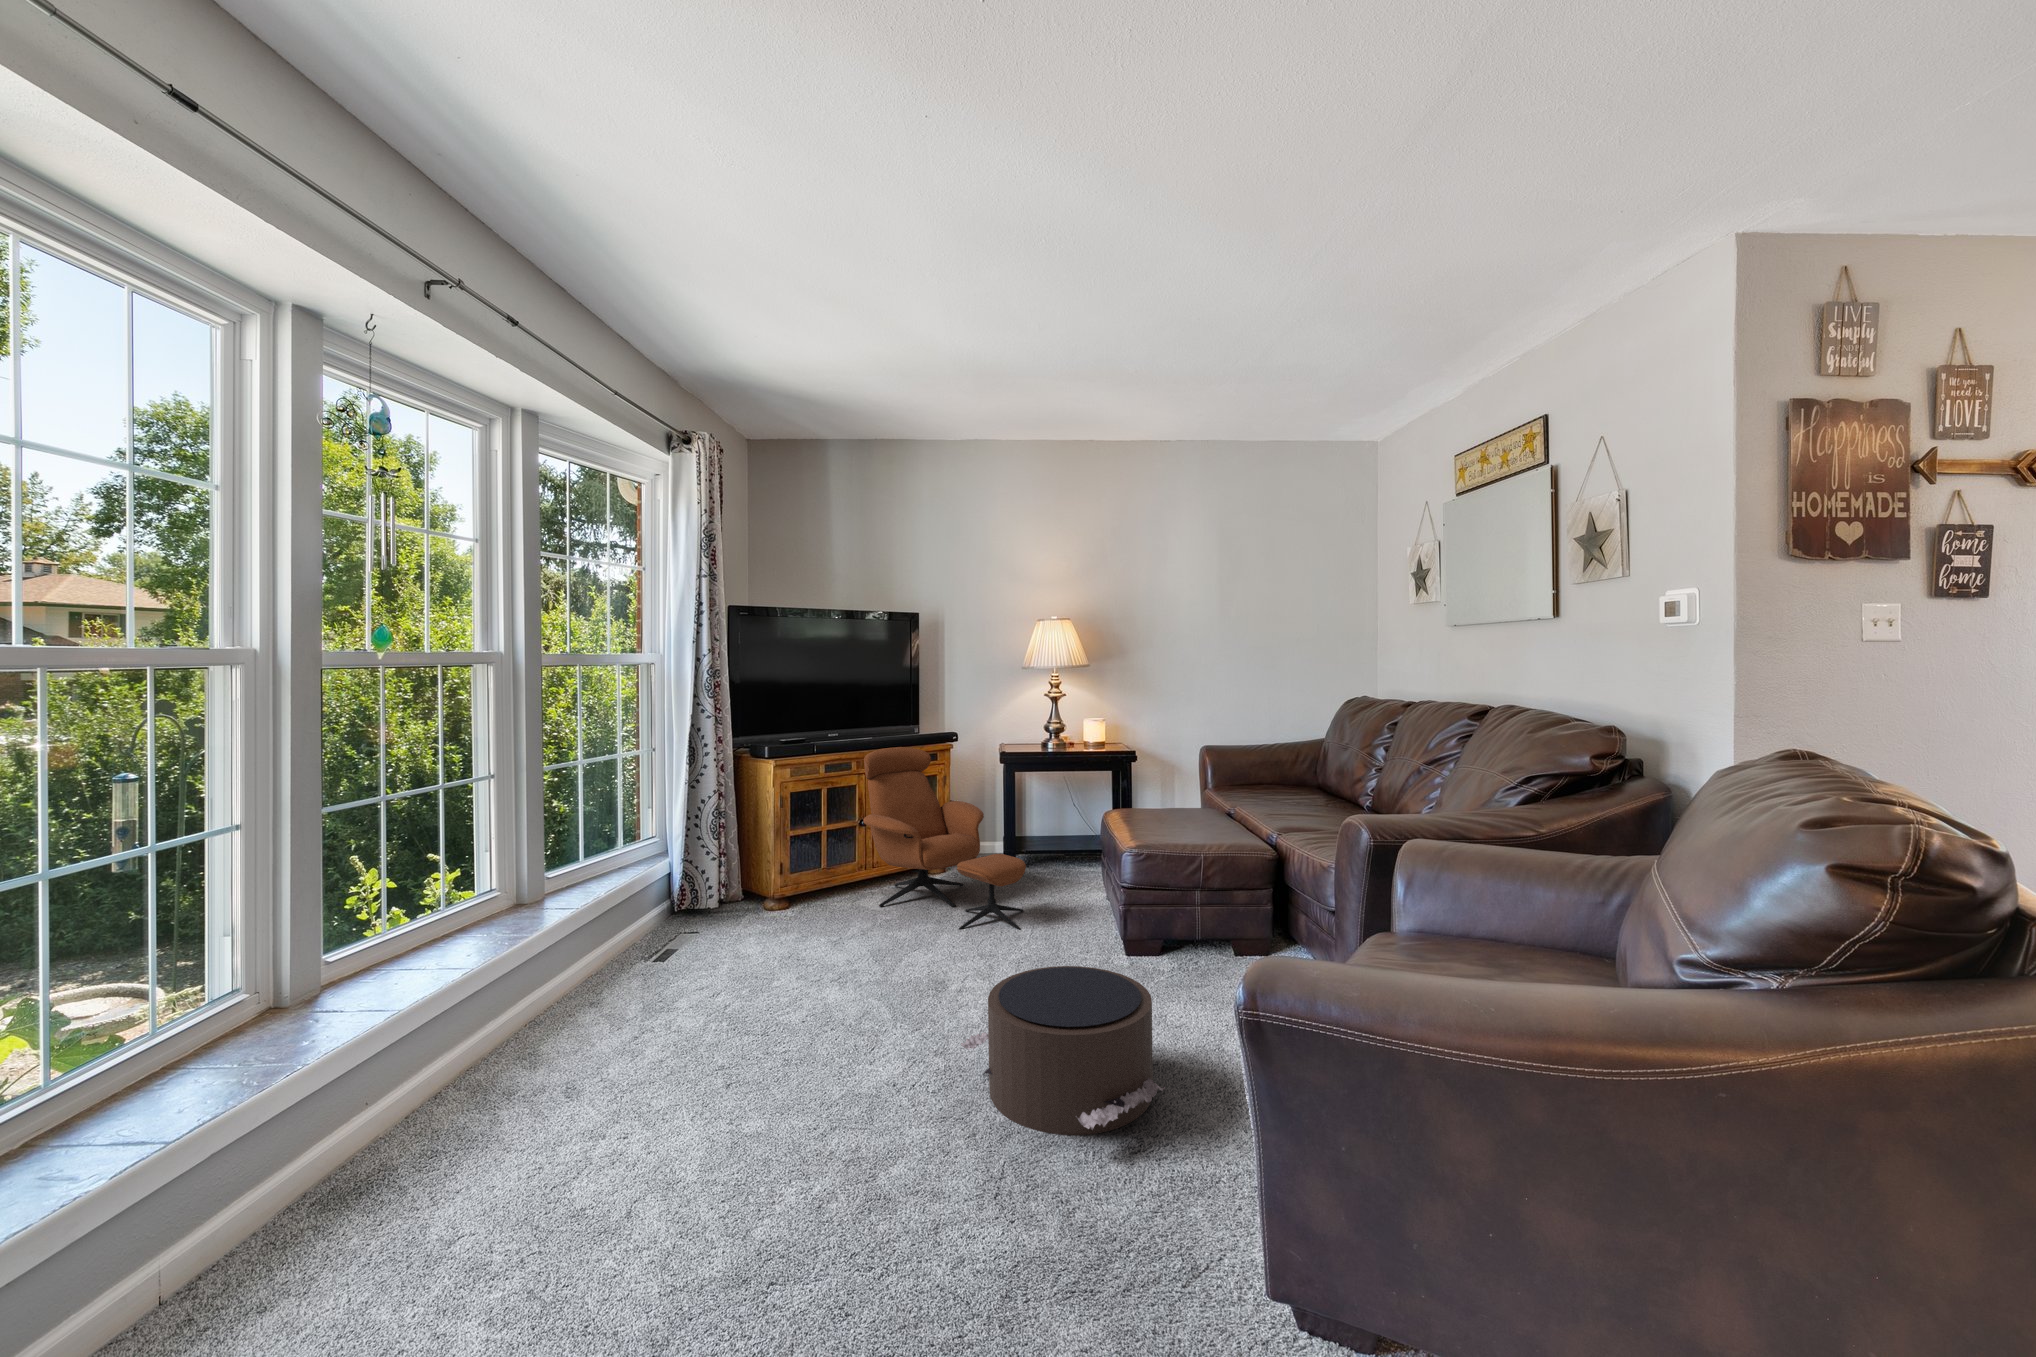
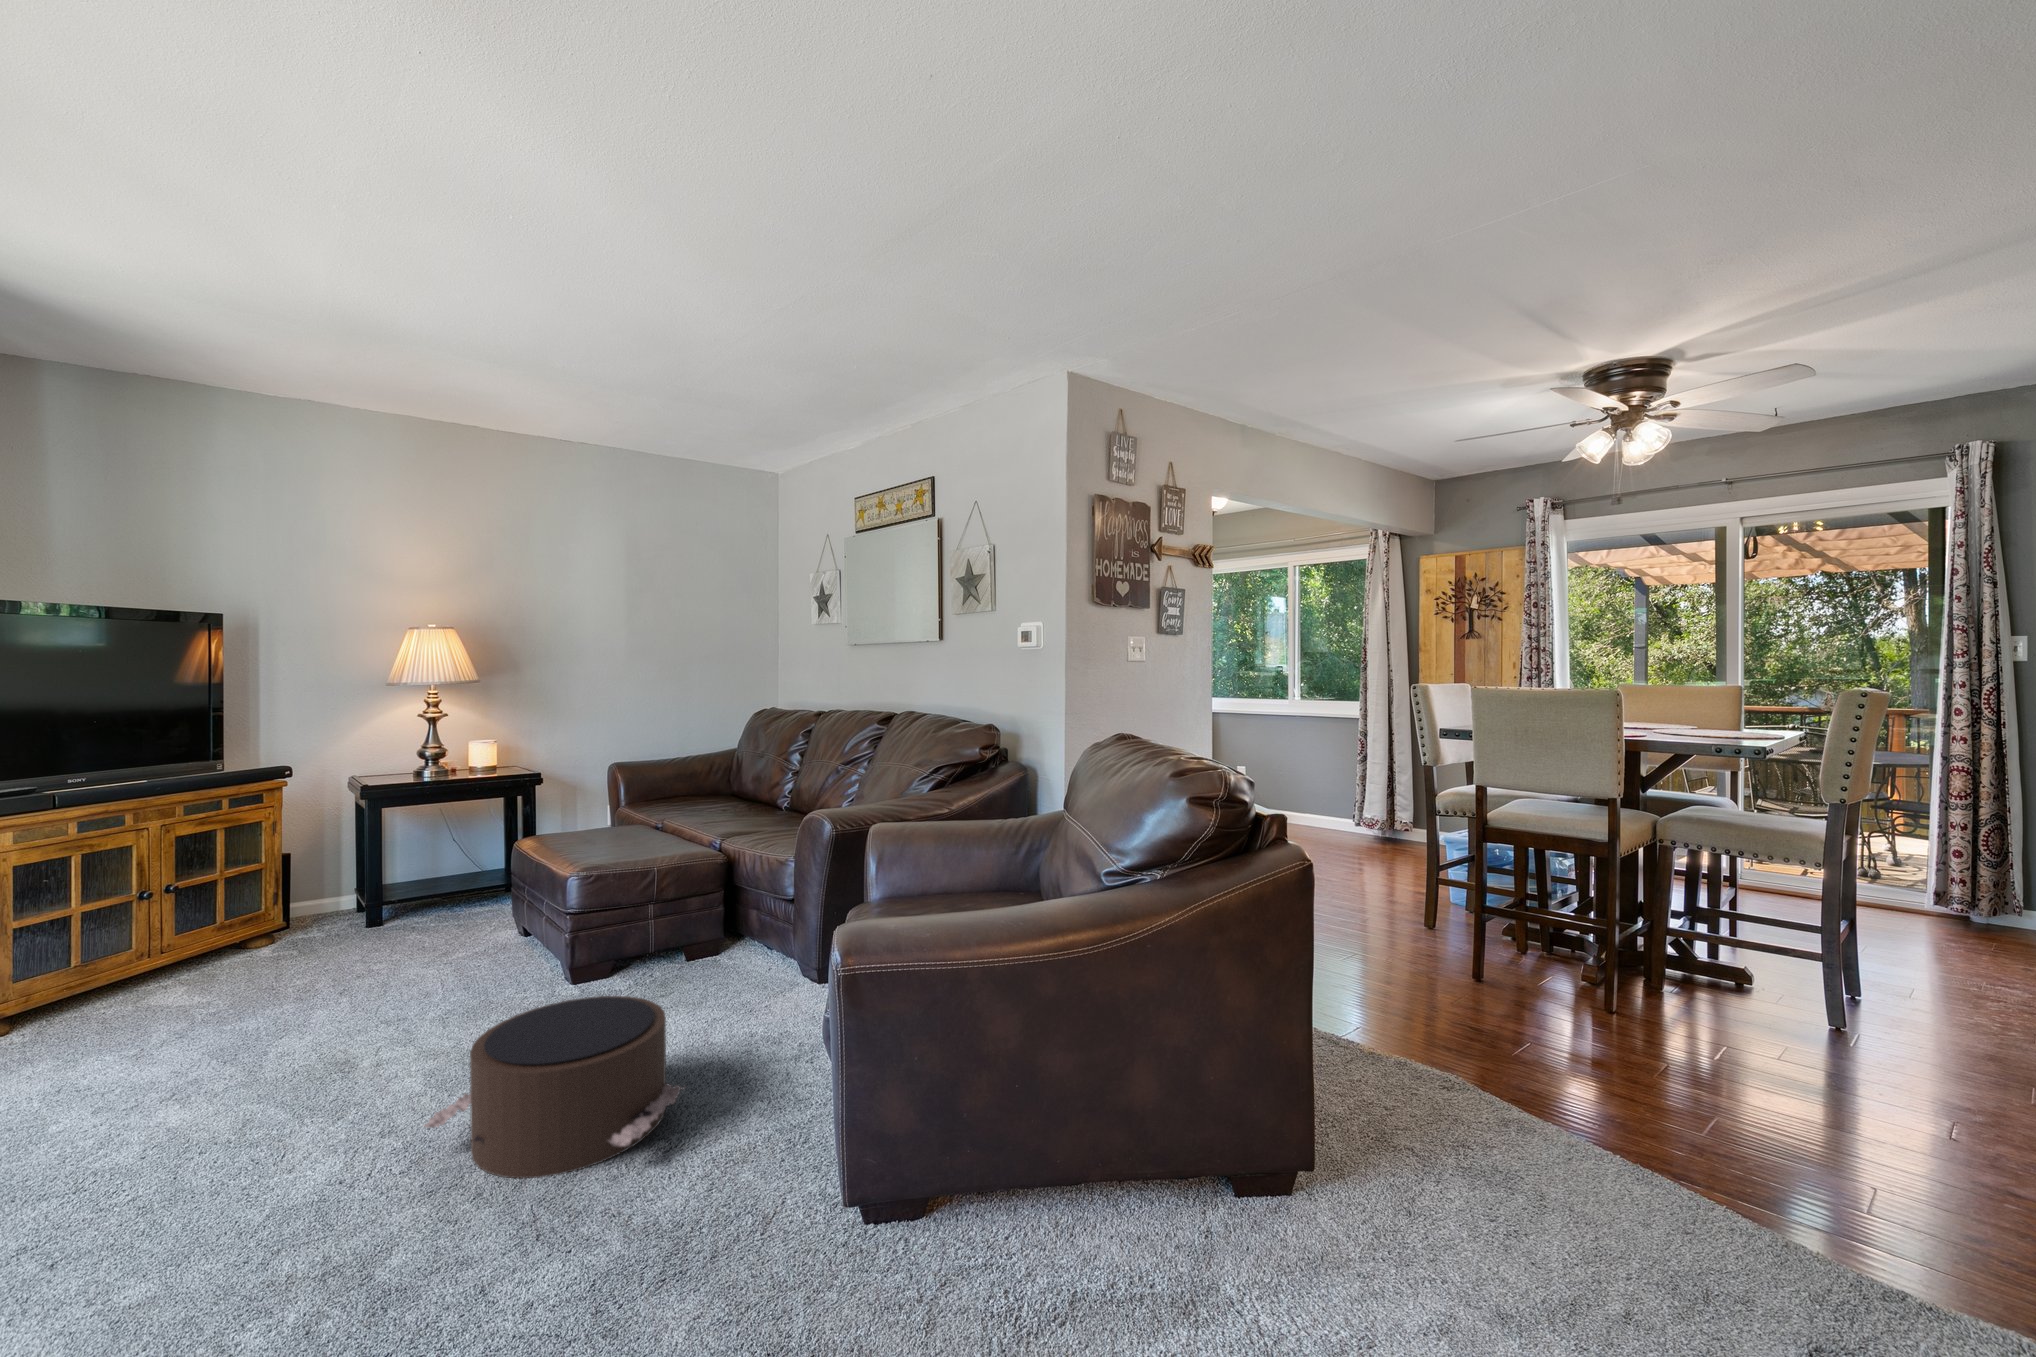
lounge chair: present [863,747,1026,930] -> none [115,789,424,1018]

